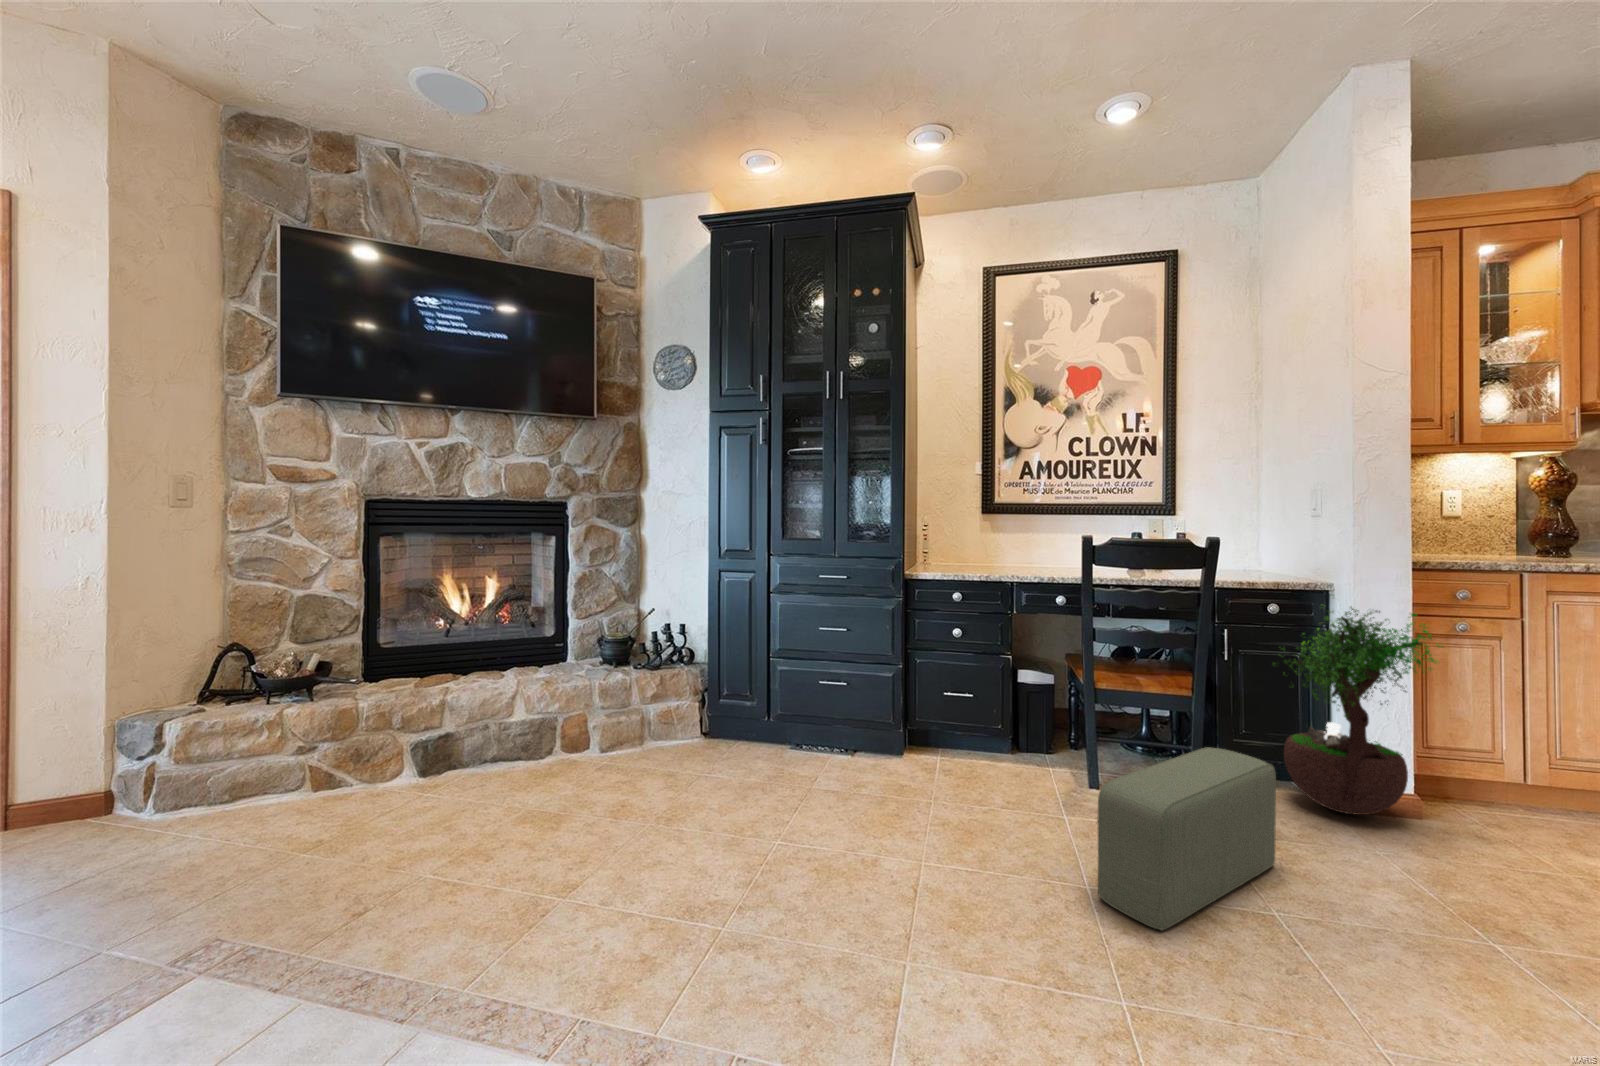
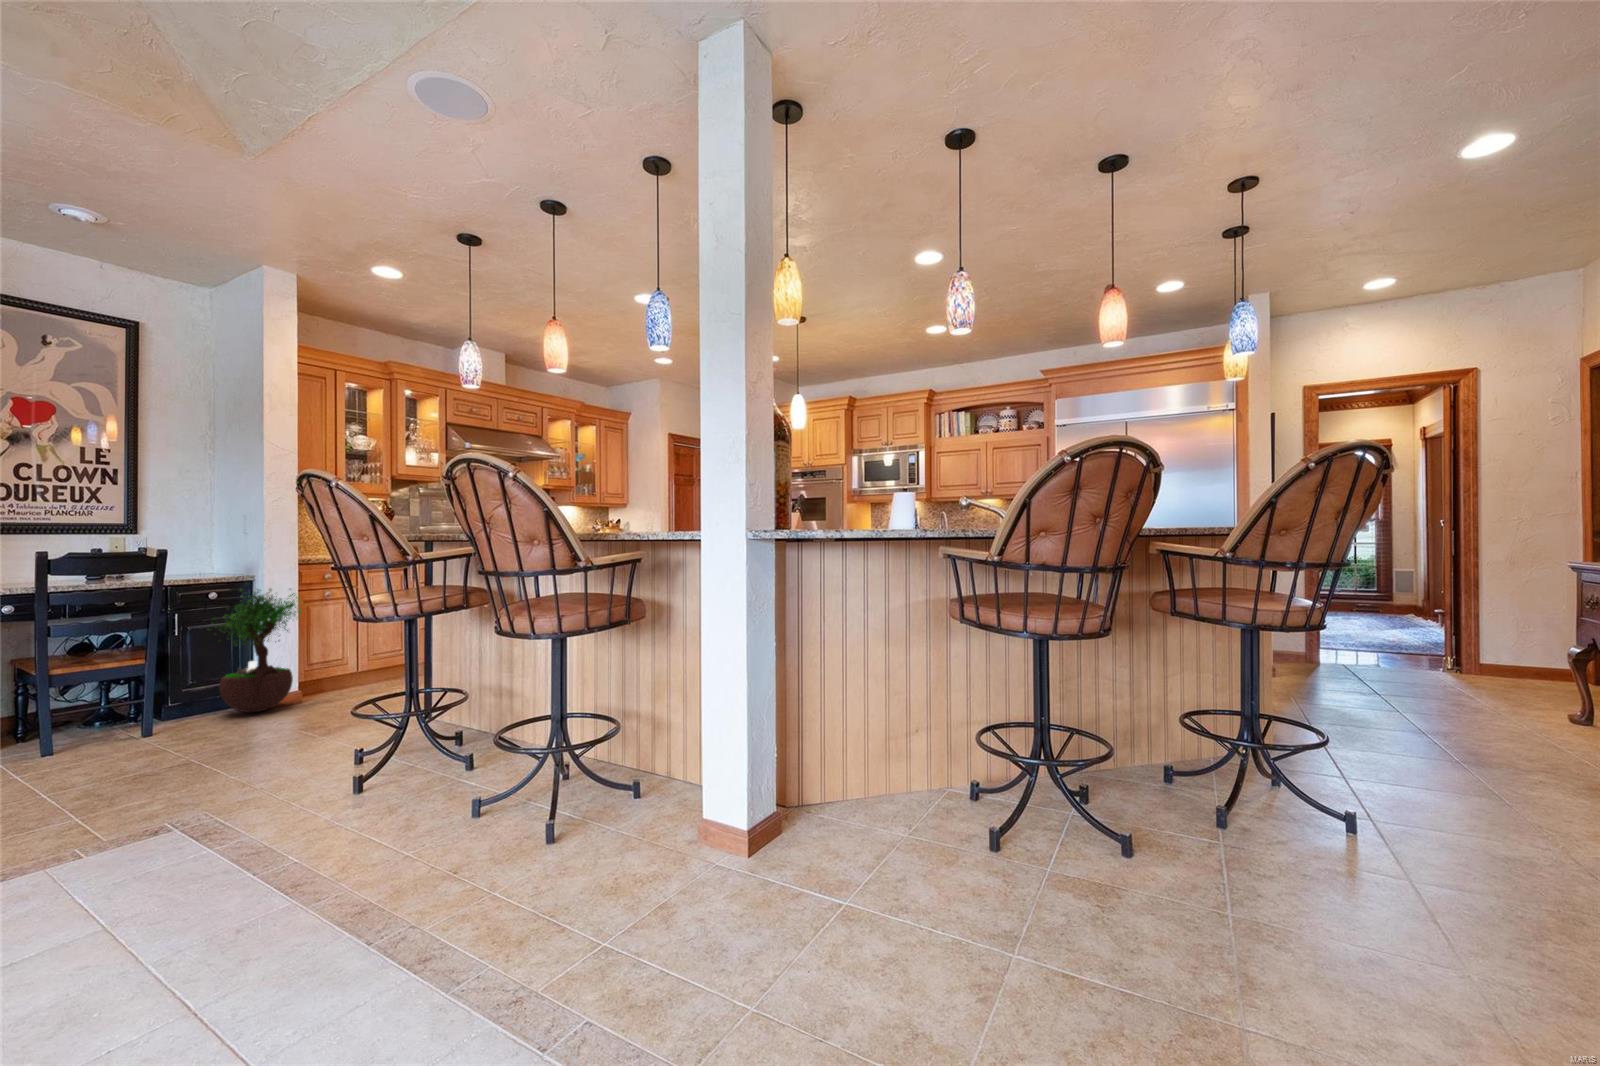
pouf: present [1098,747,1276,930] -> none [56,682,200,790]

